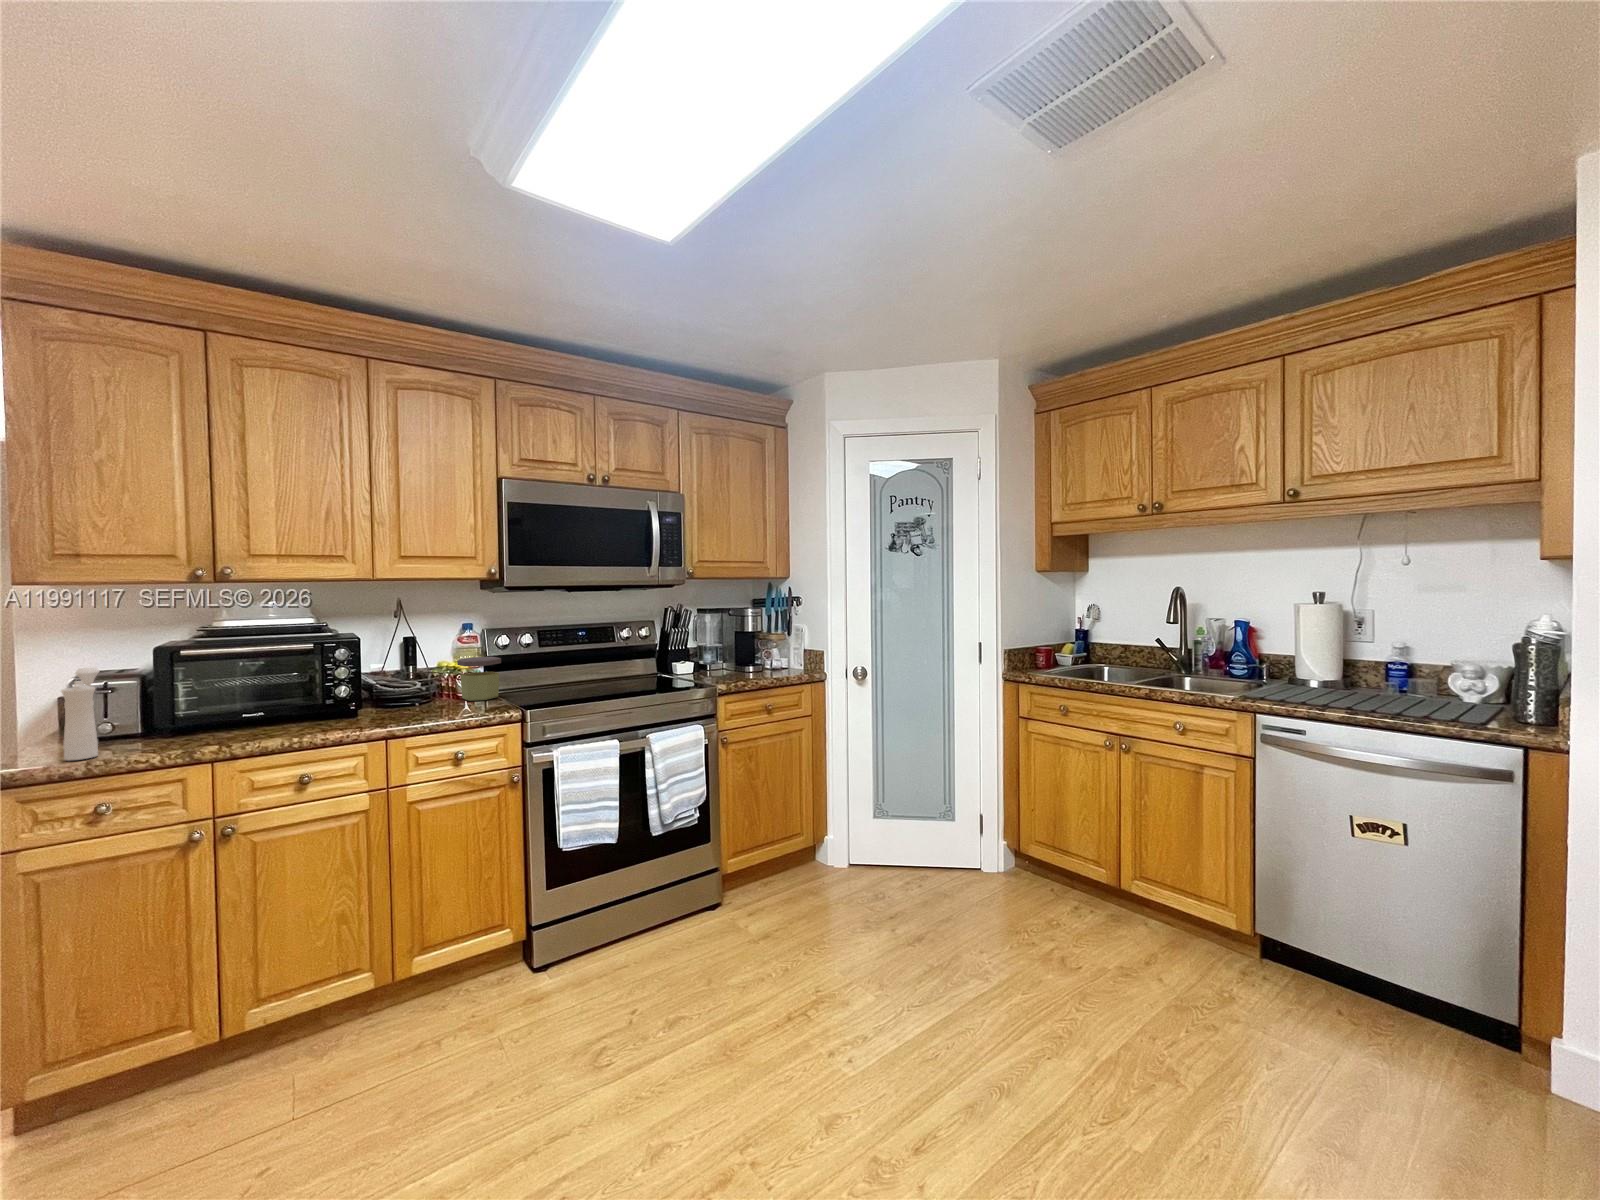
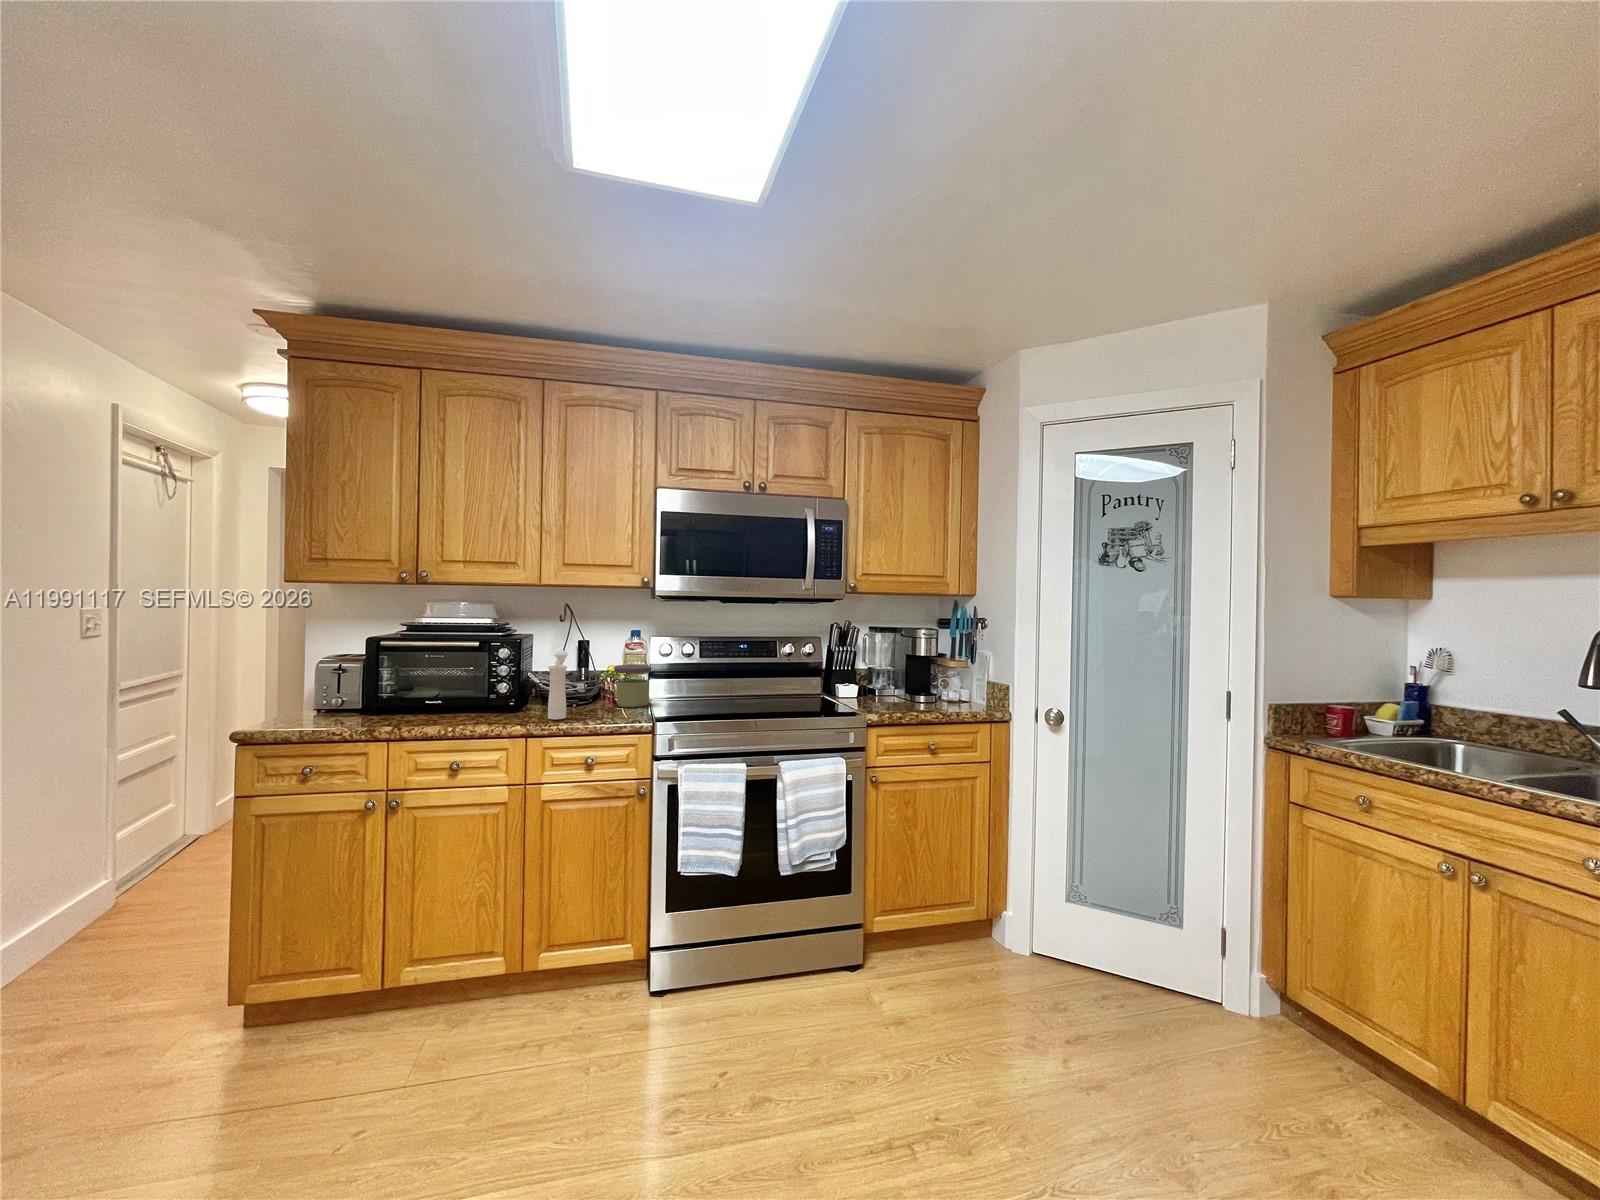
pepper mill: present [61,667,99,760] -> present [548,651,568,719]

